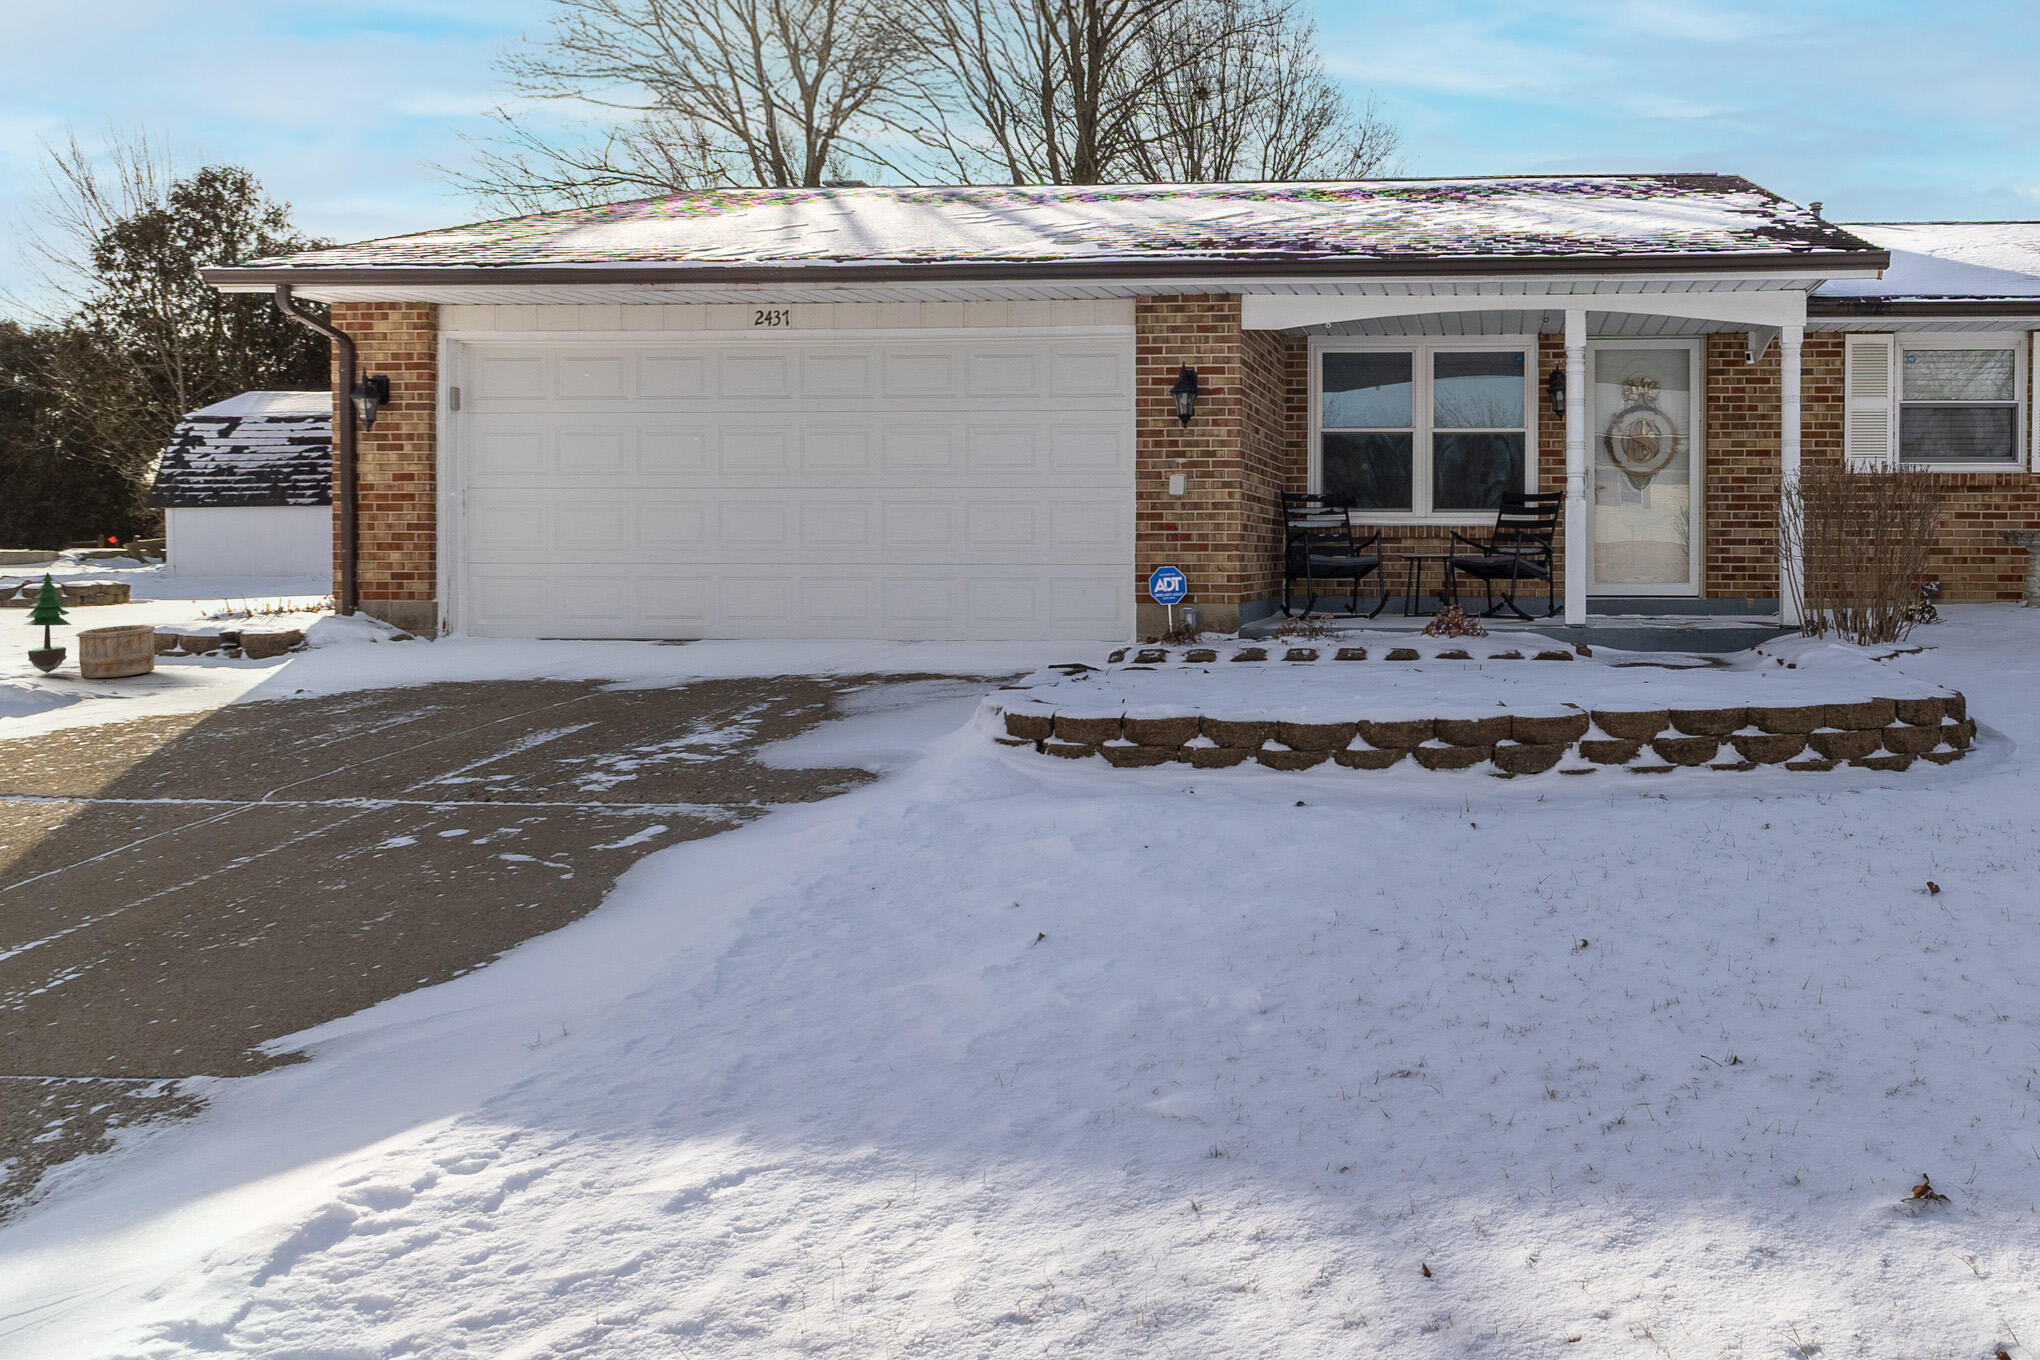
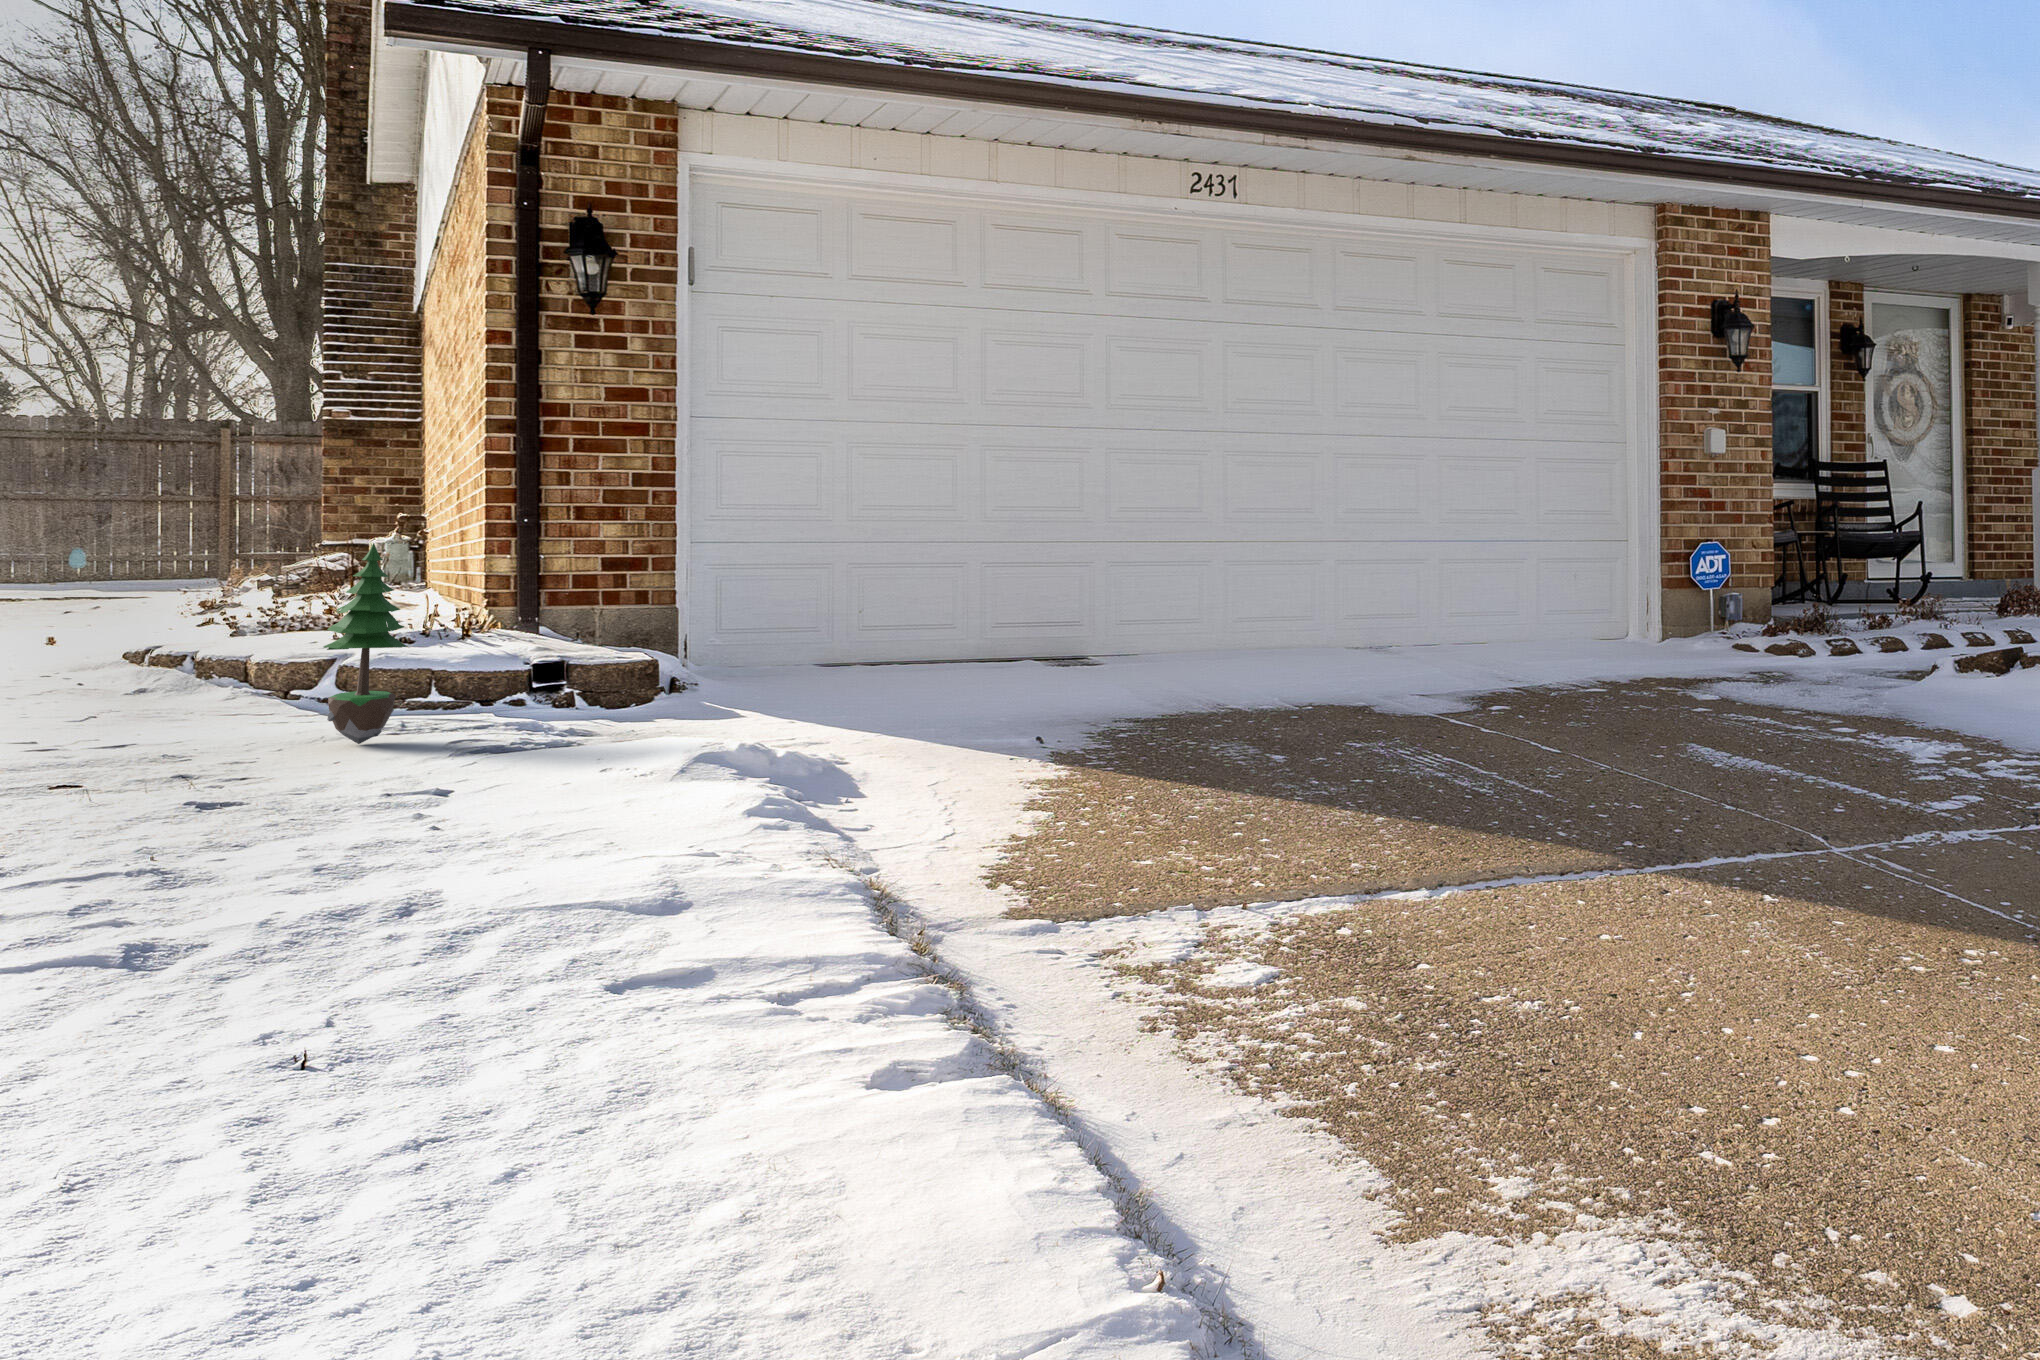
wooden bucket: present [76,625,155,678] -> none [466,643,594,745]

